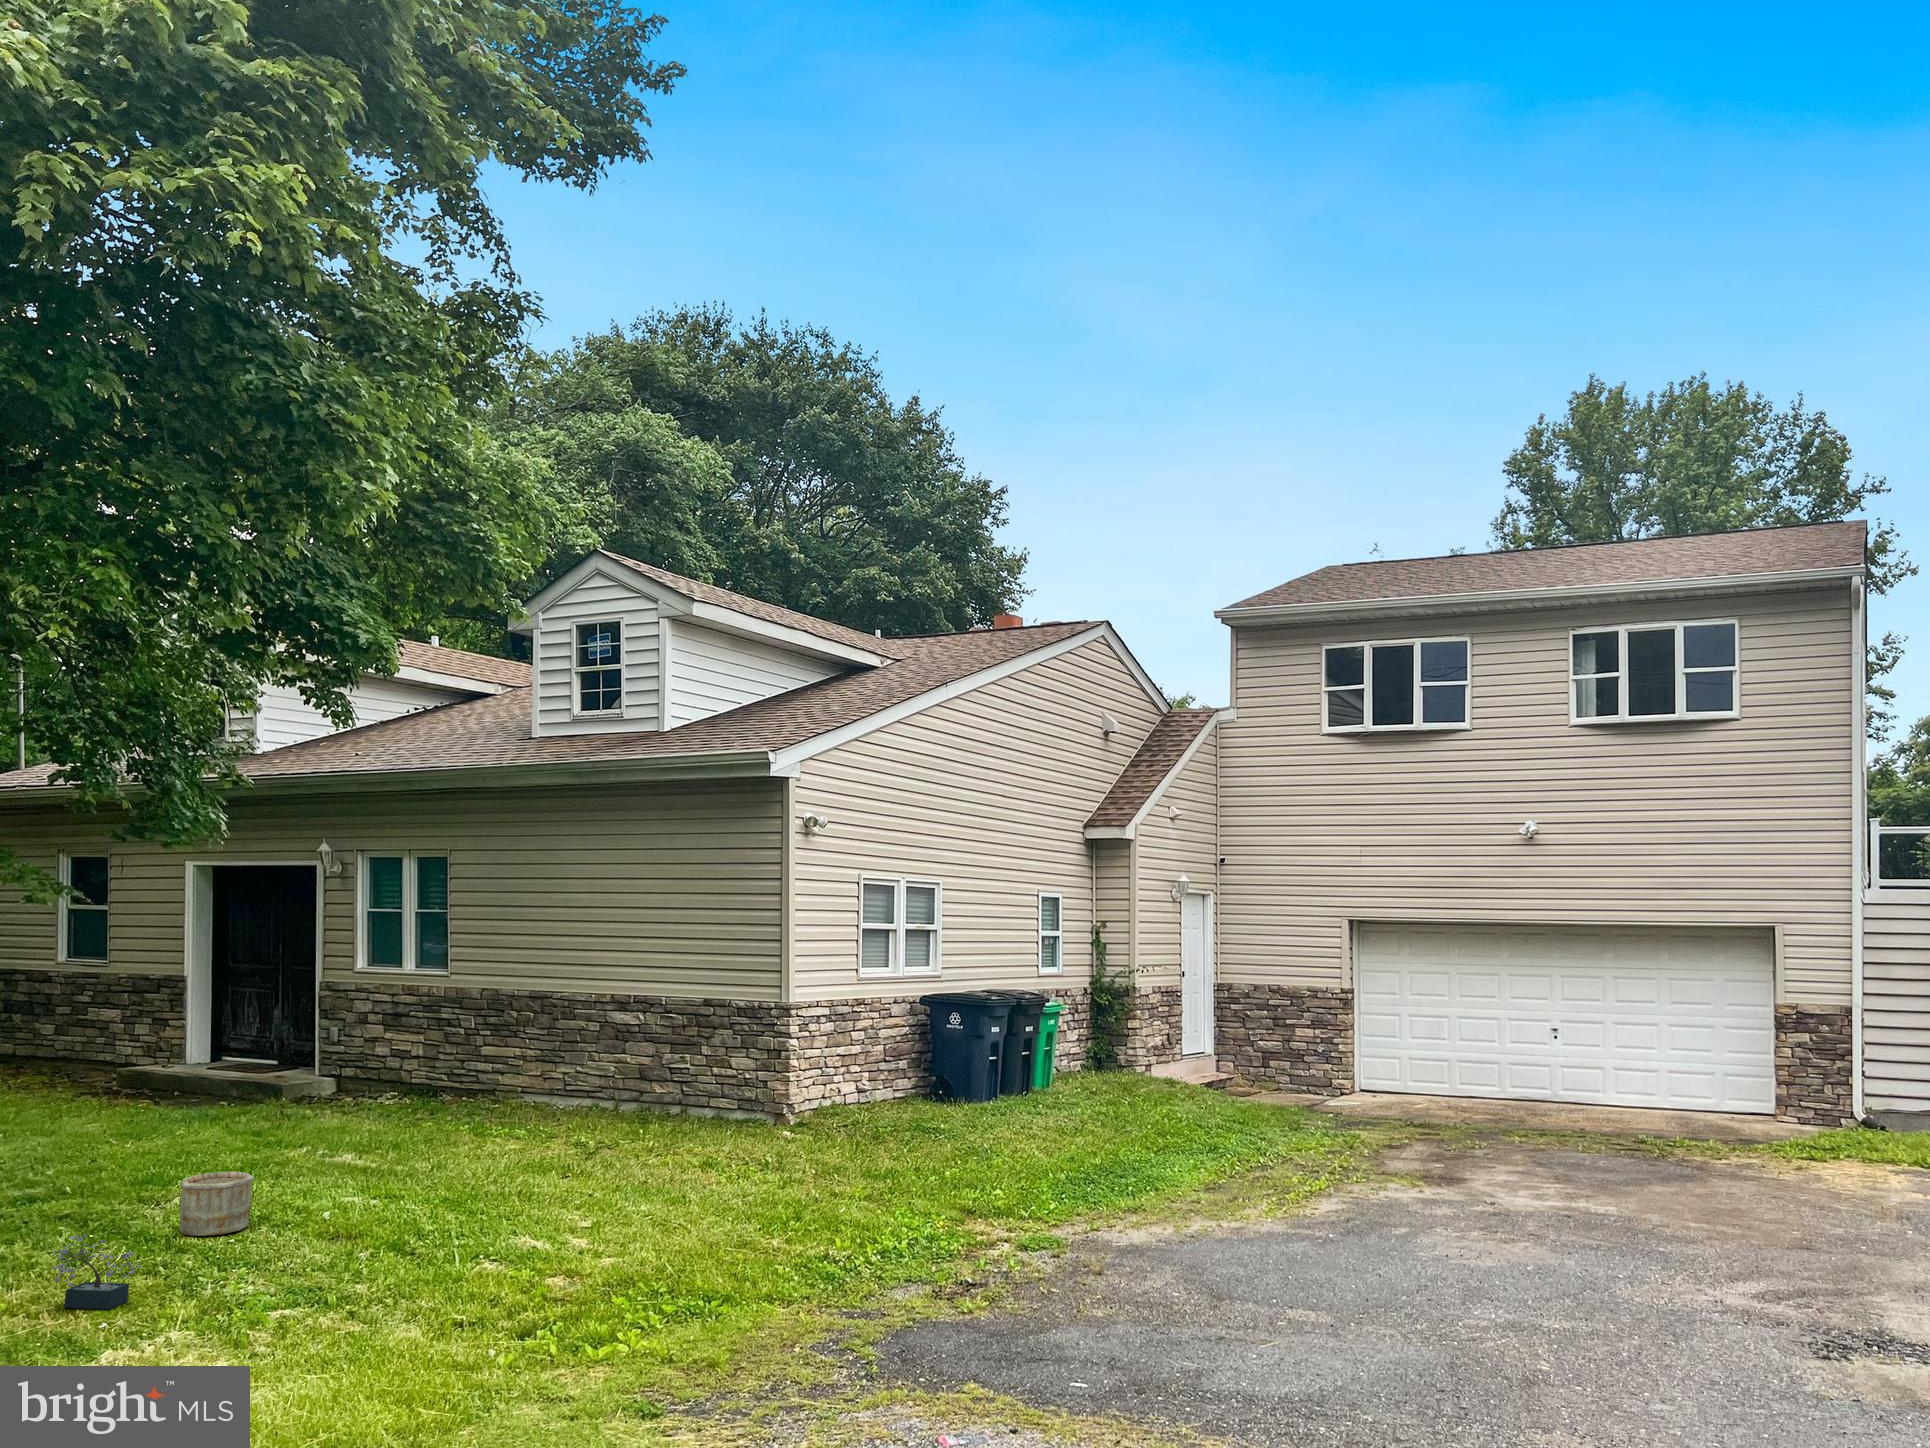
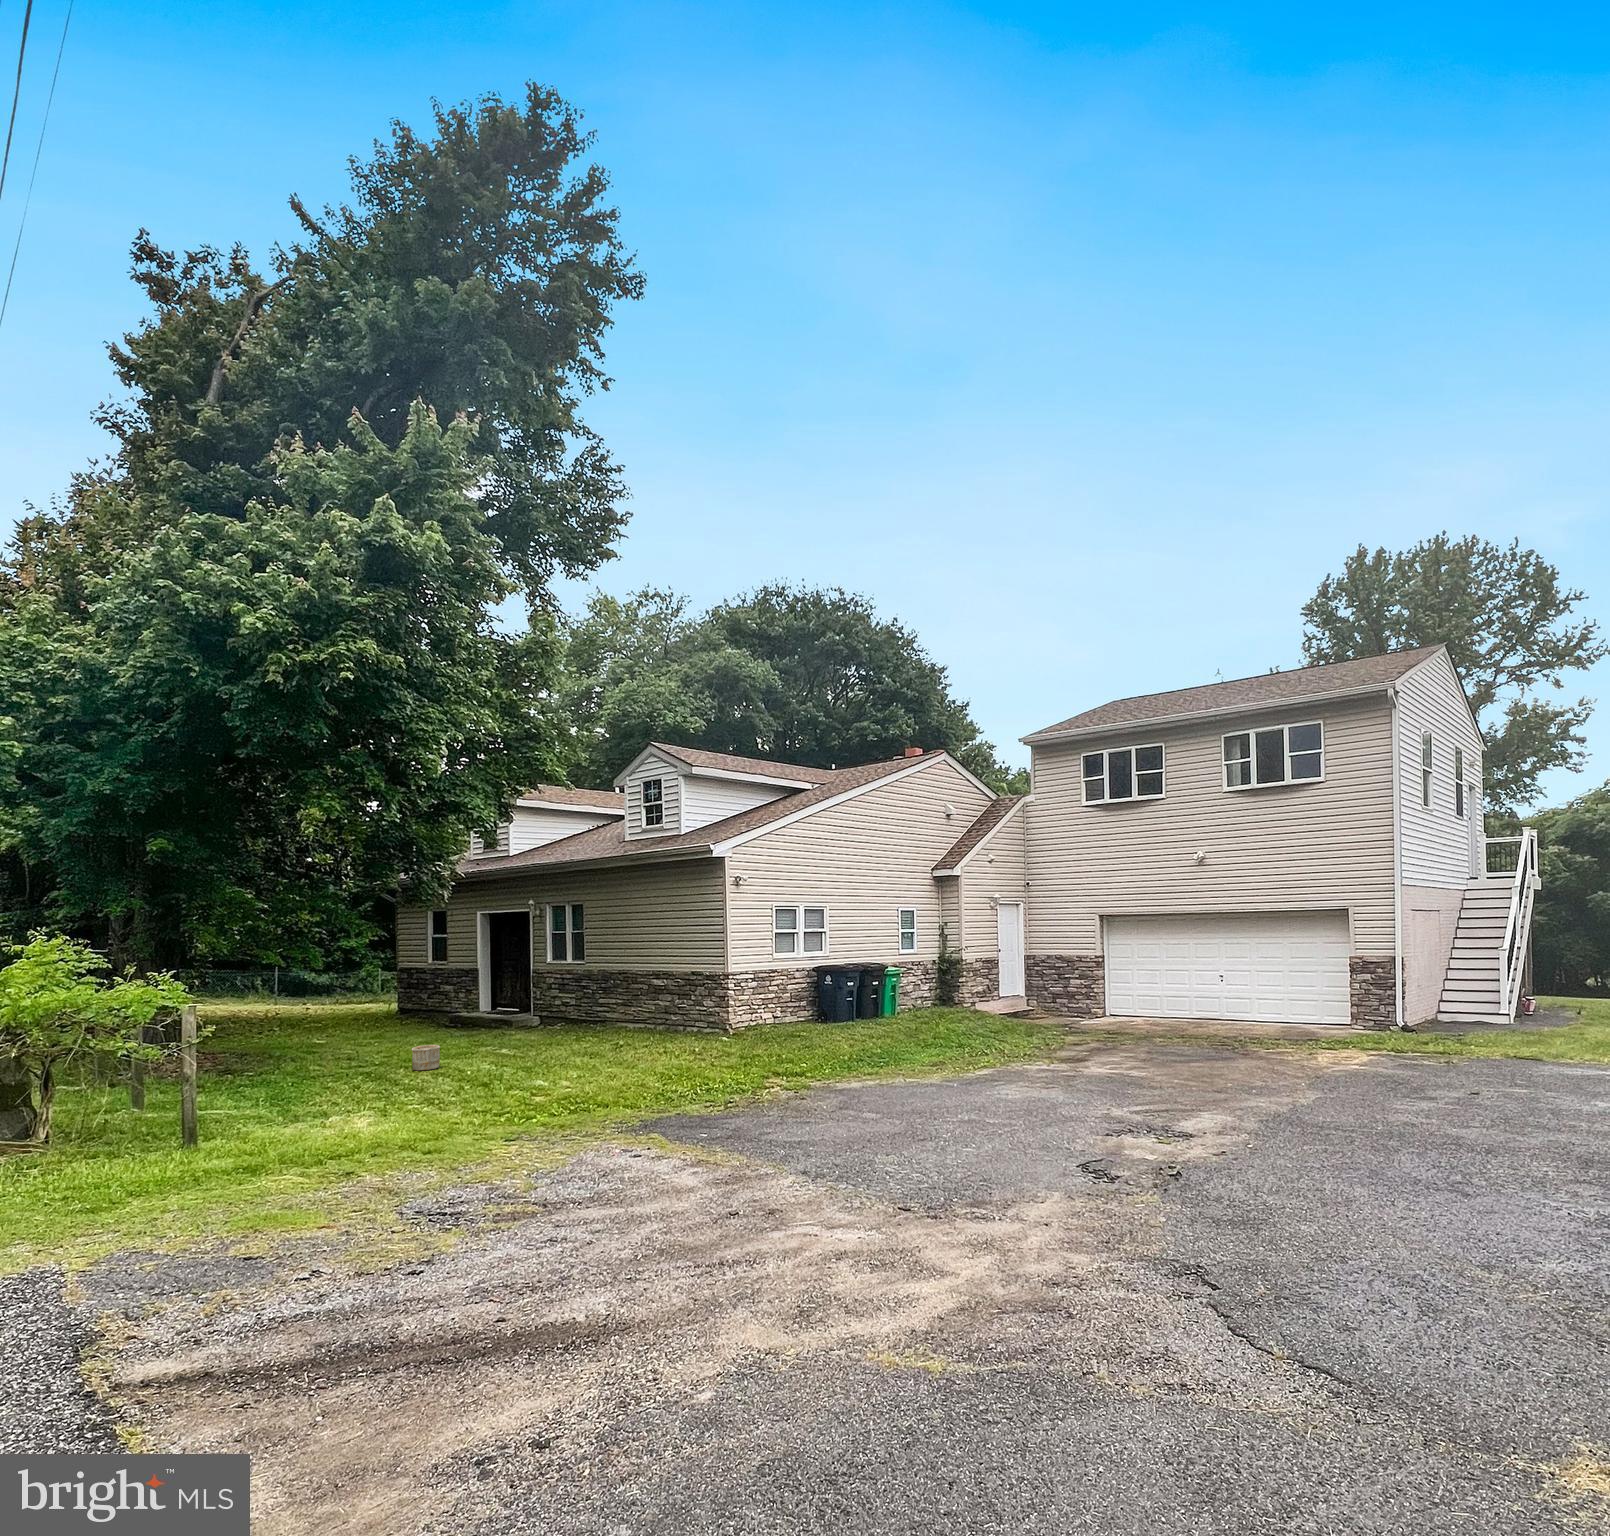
decorative plant: present [52,1234,142,1310] -> none [345,1064,379,1093]

